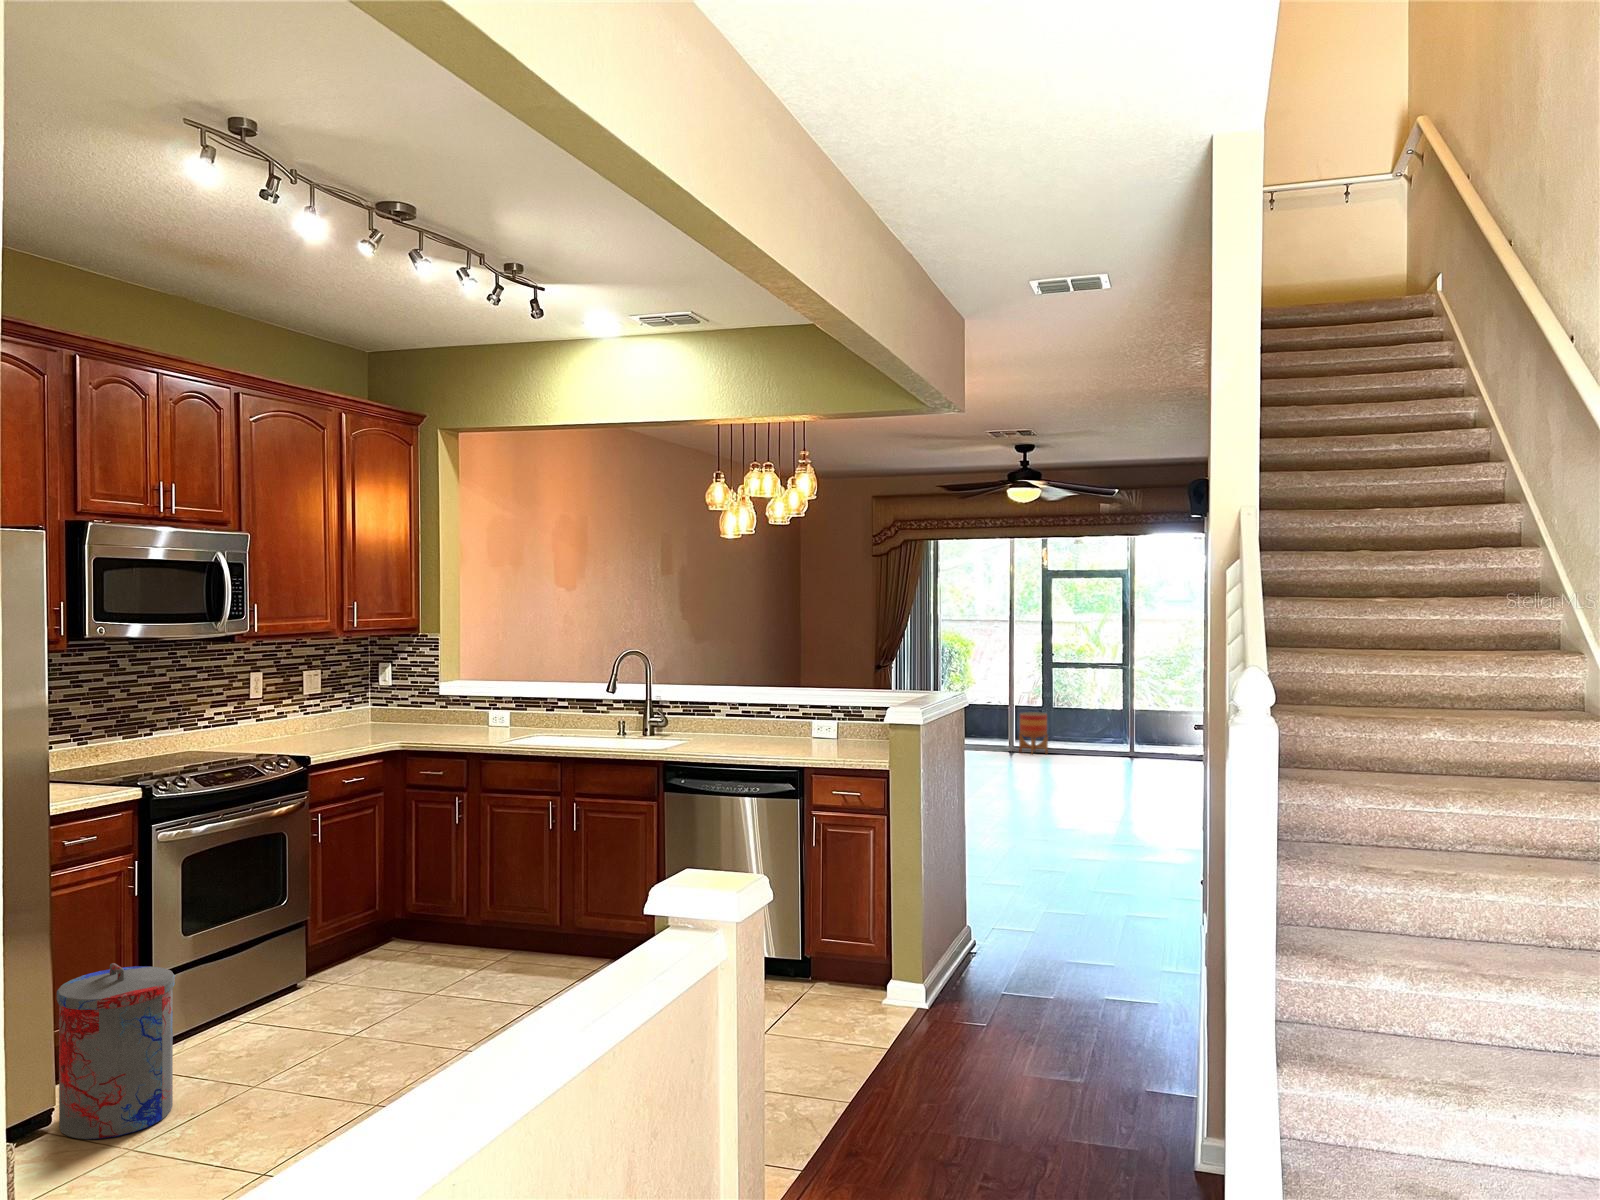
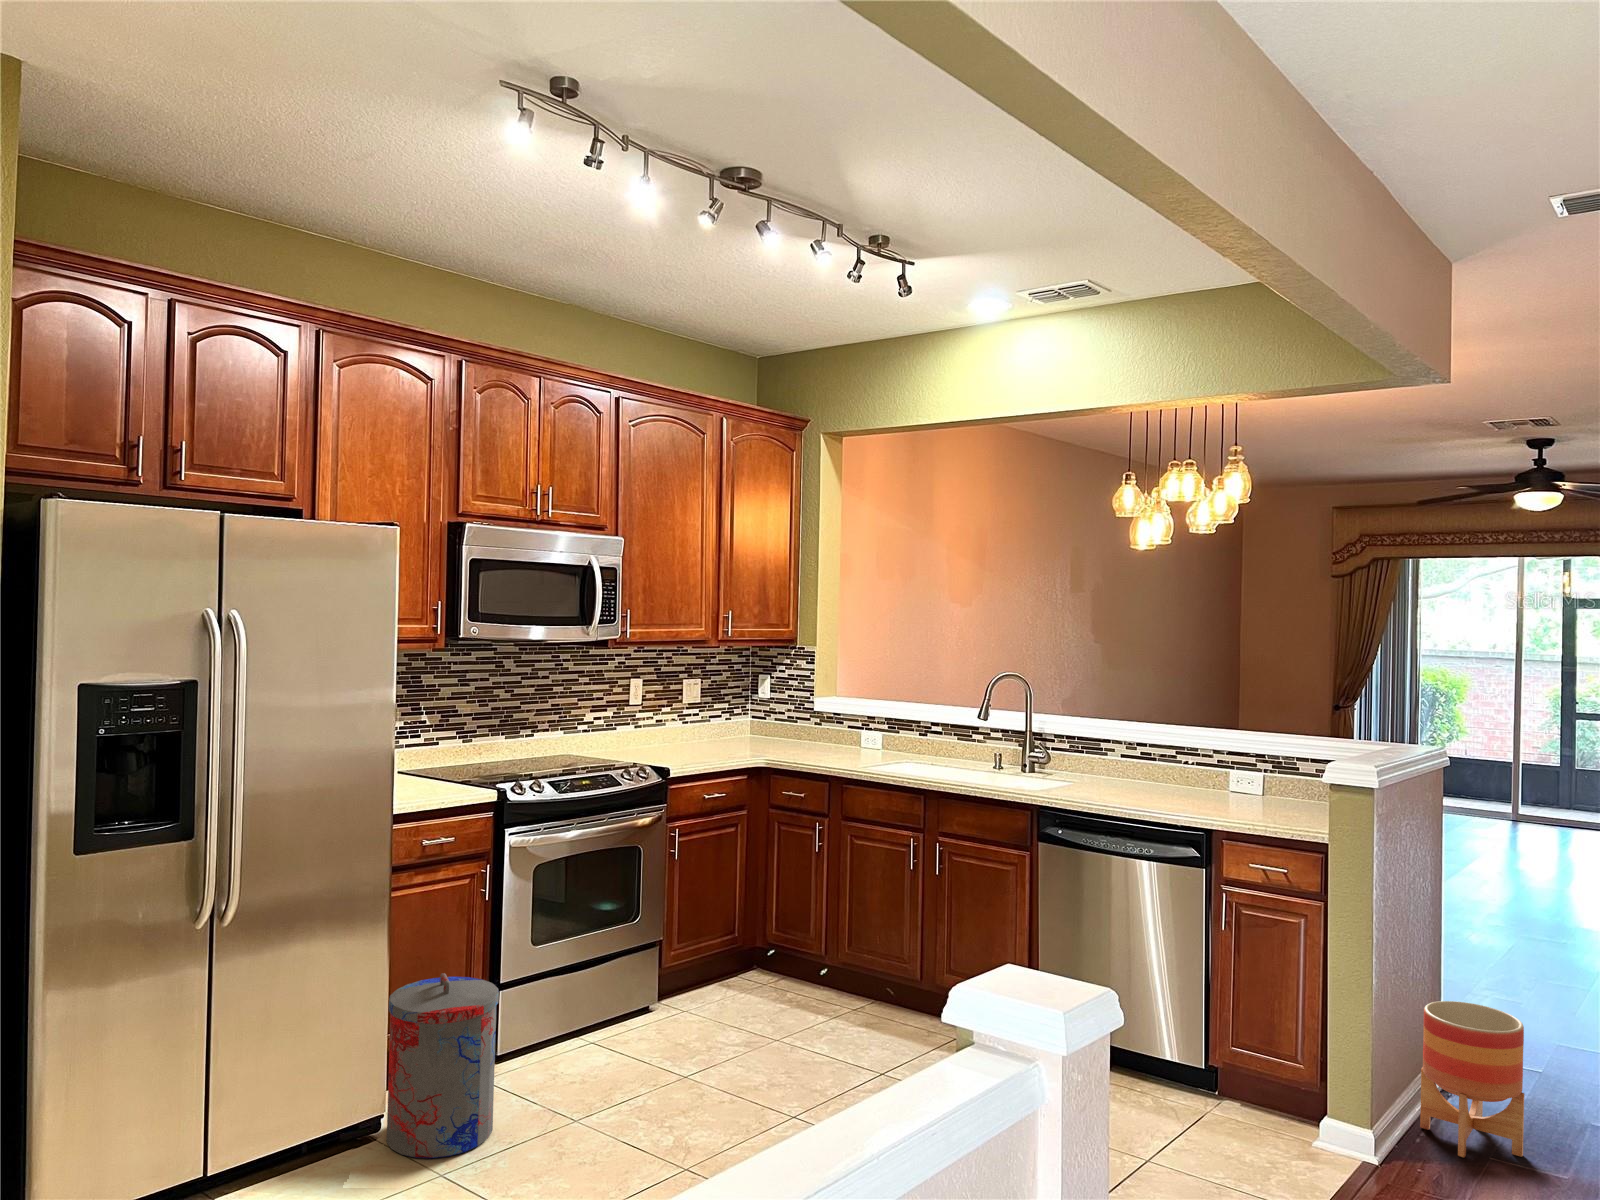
planter: present [1019,712,1048,754] -> present [1420,1001,1525,1157]

